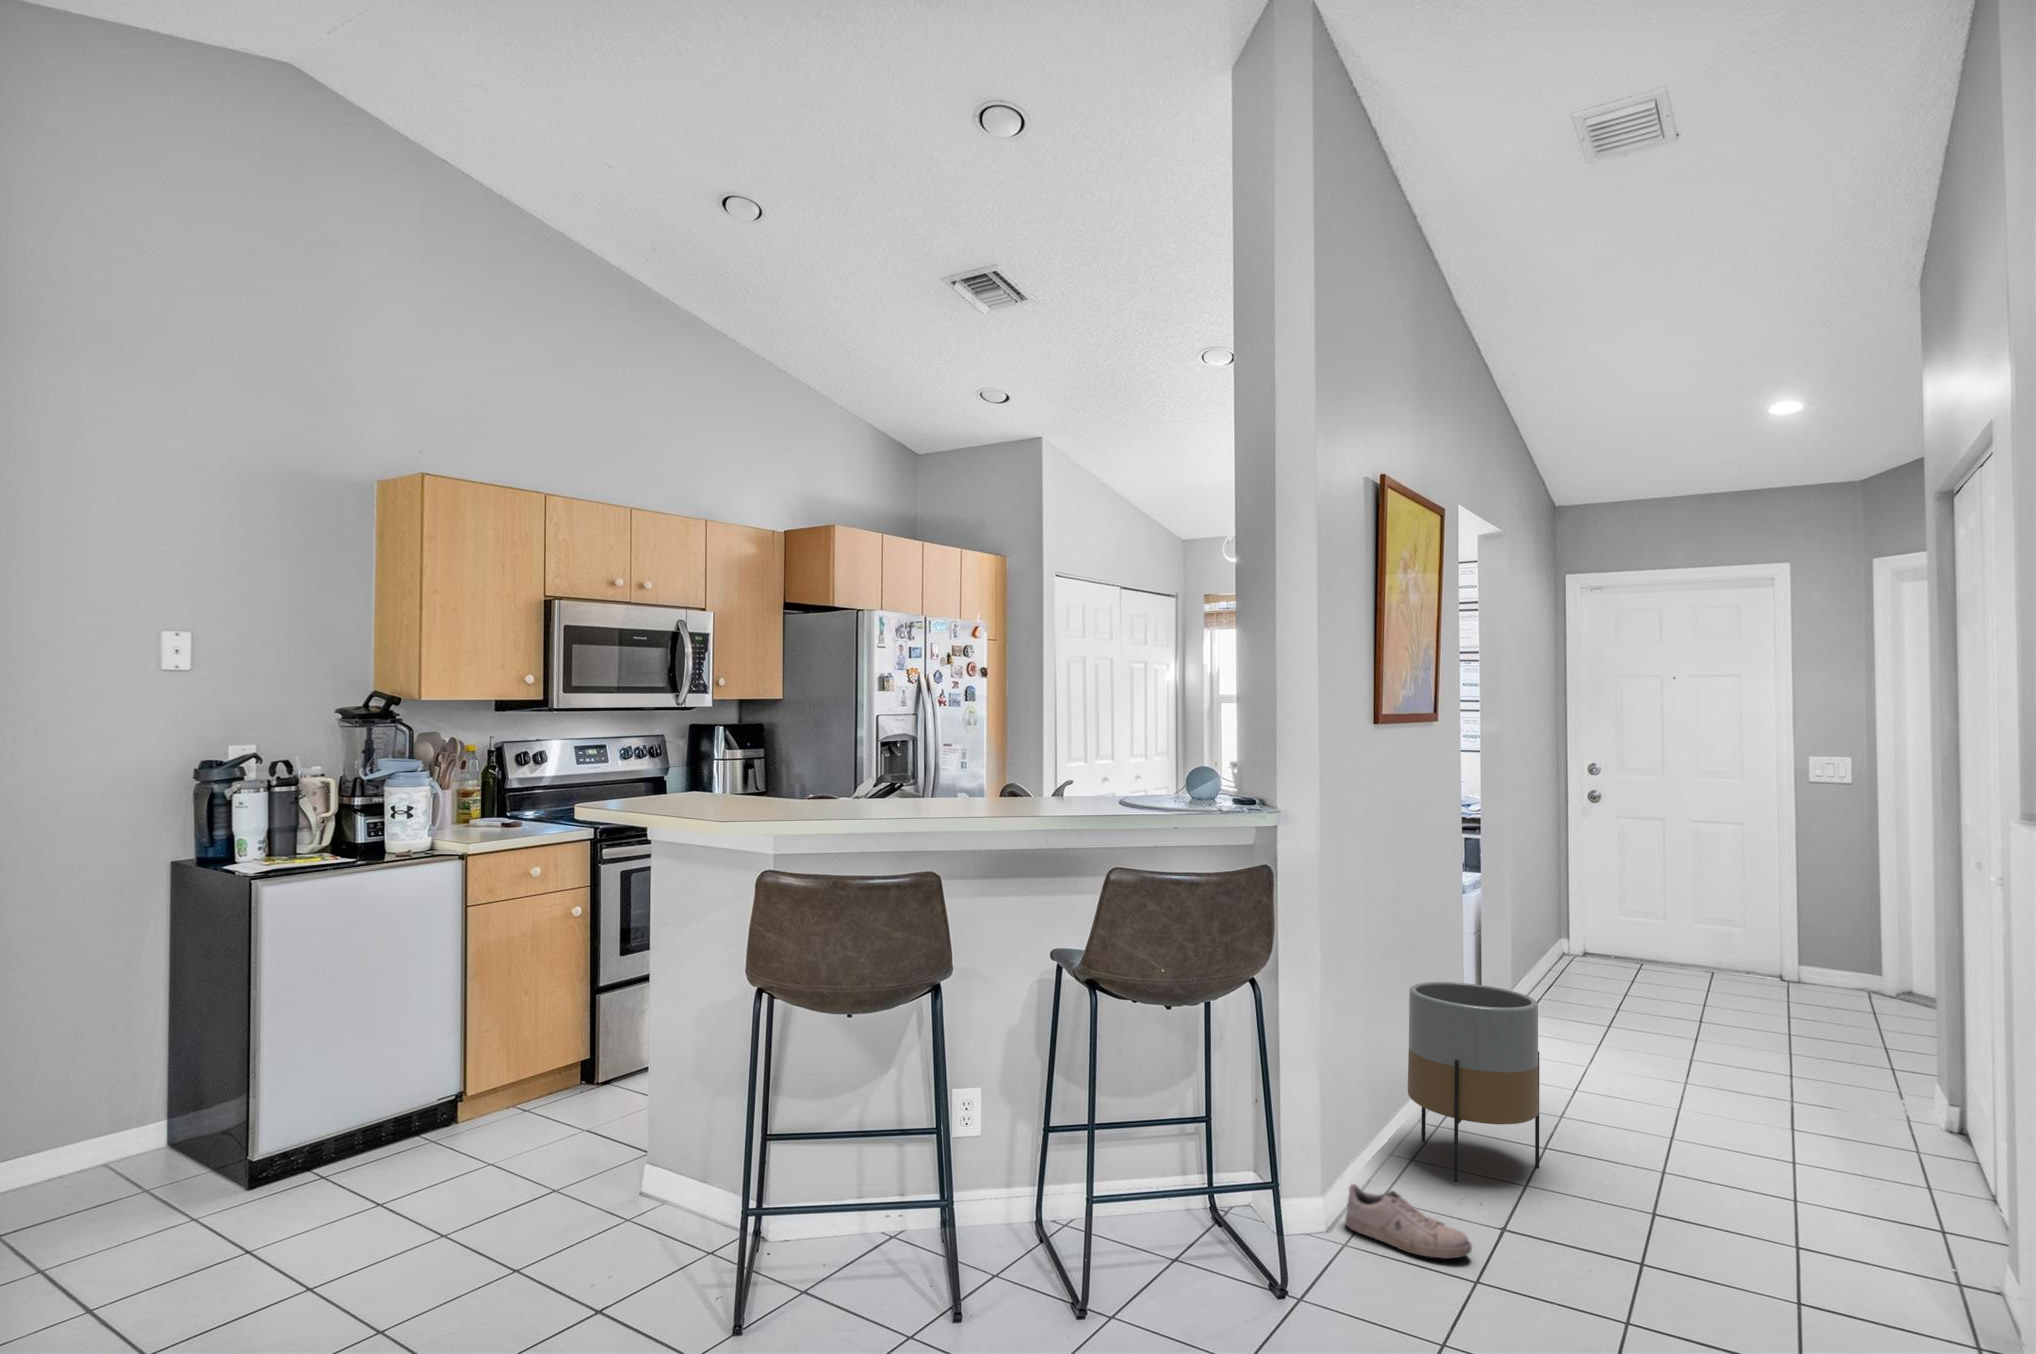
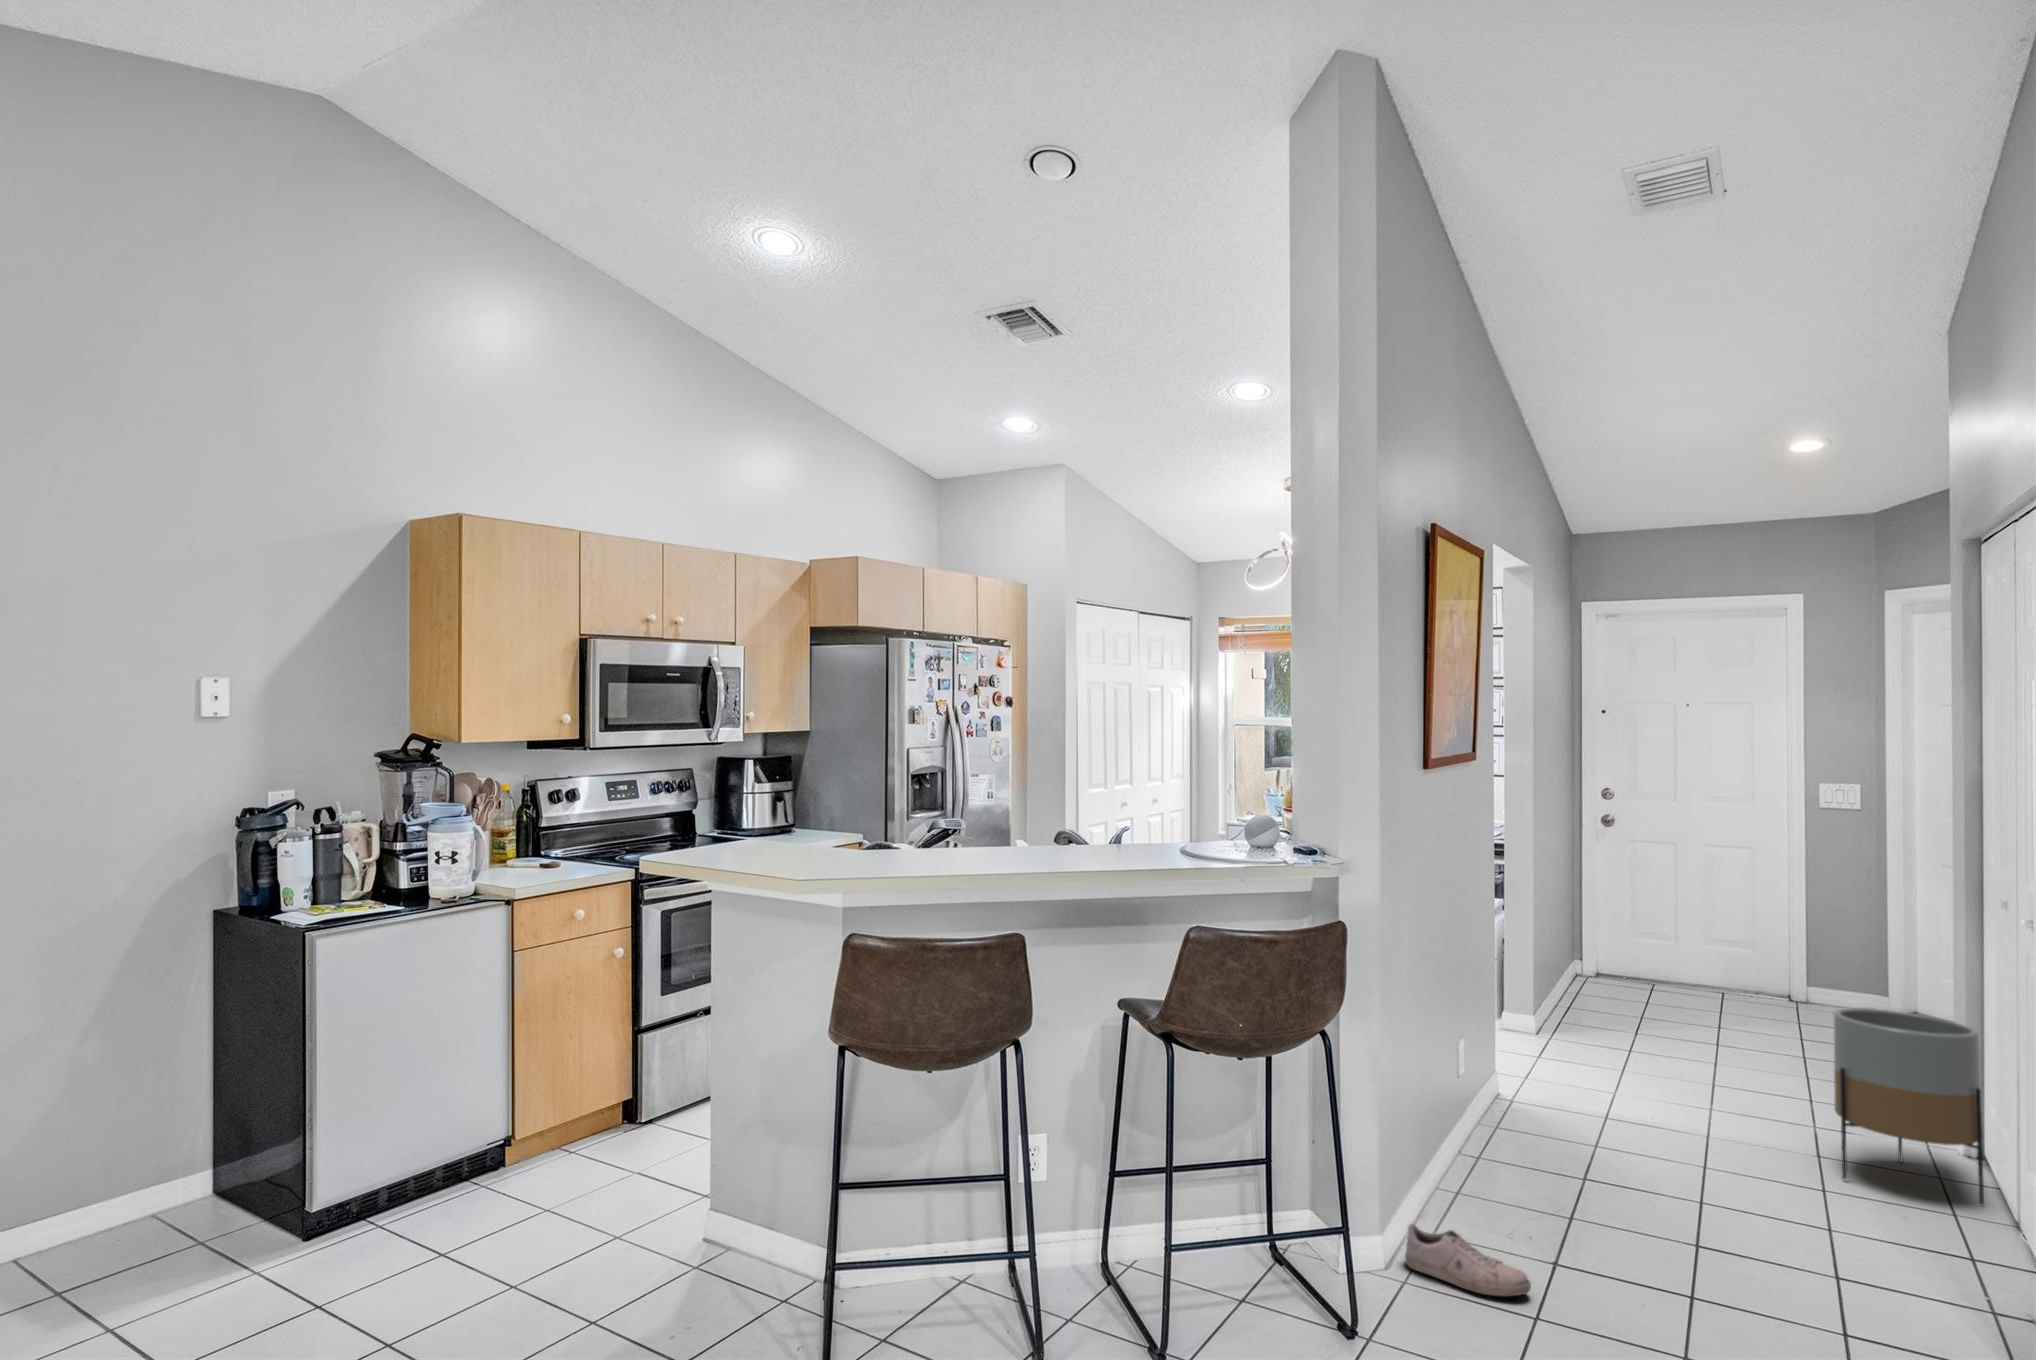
planter: present [1408,982,1539,1183] -> present [1834,1009,1984,1205]

